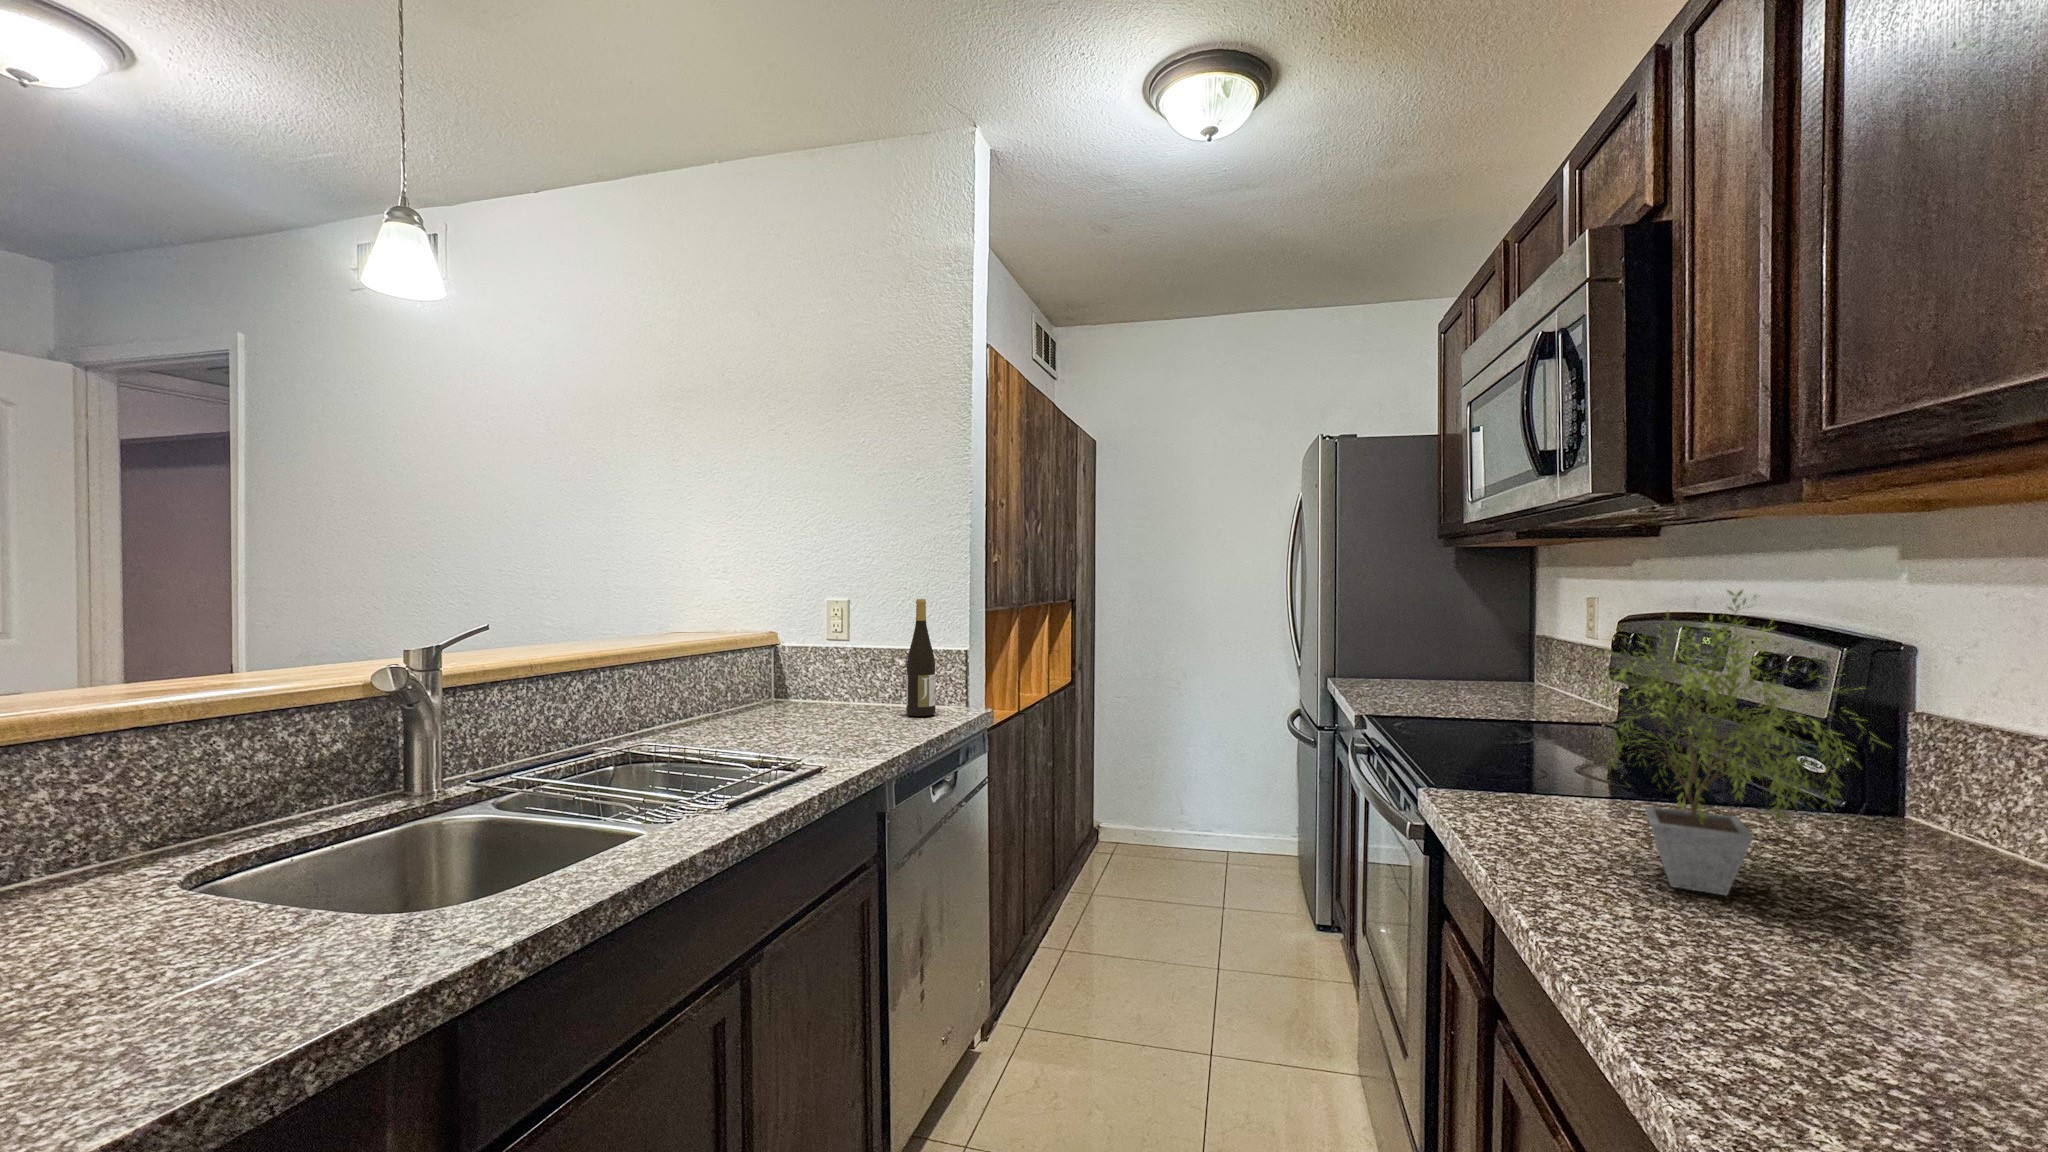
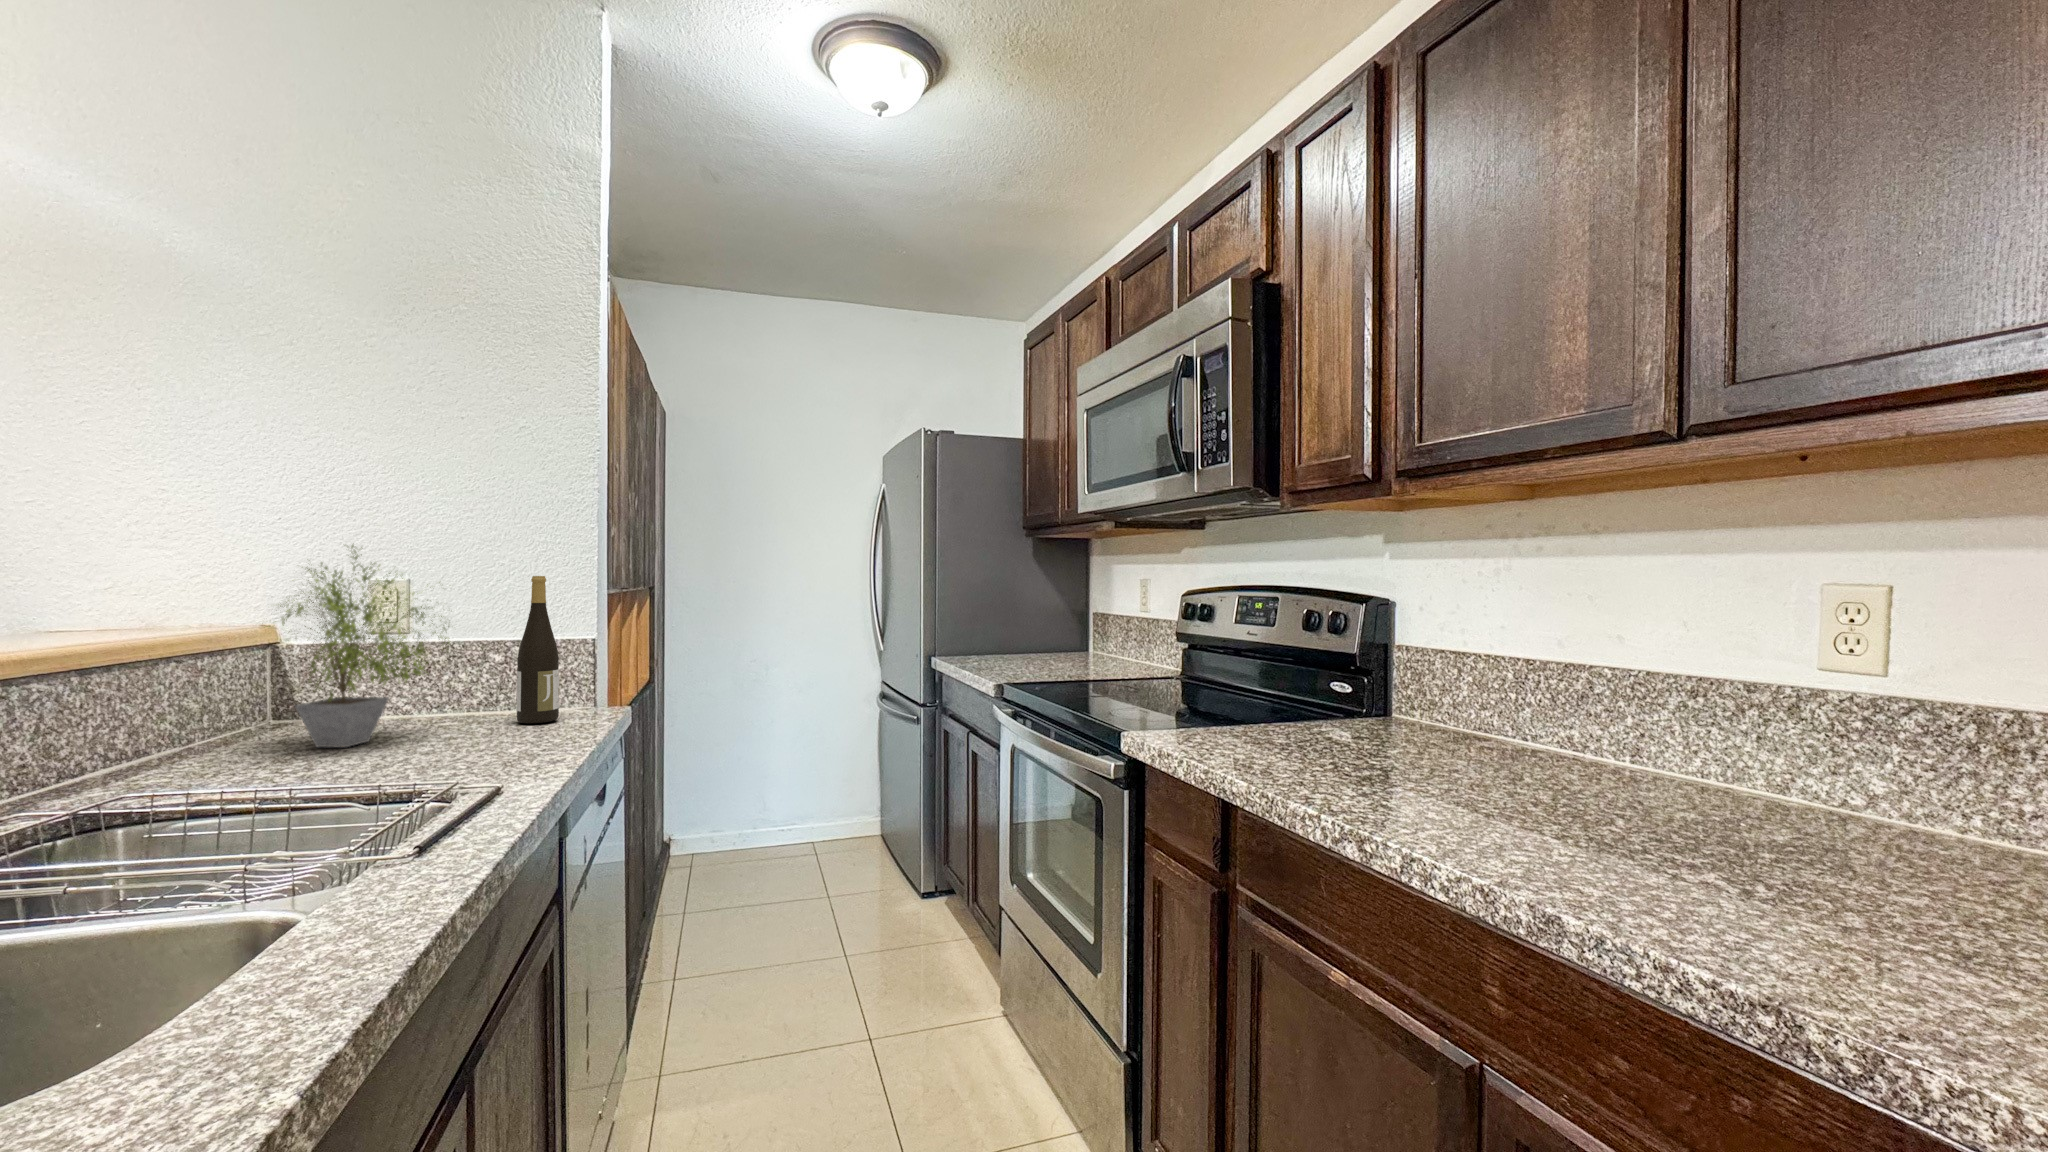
potted plant: present [1592,590,1883,895] -> present [280,545,447,747]

